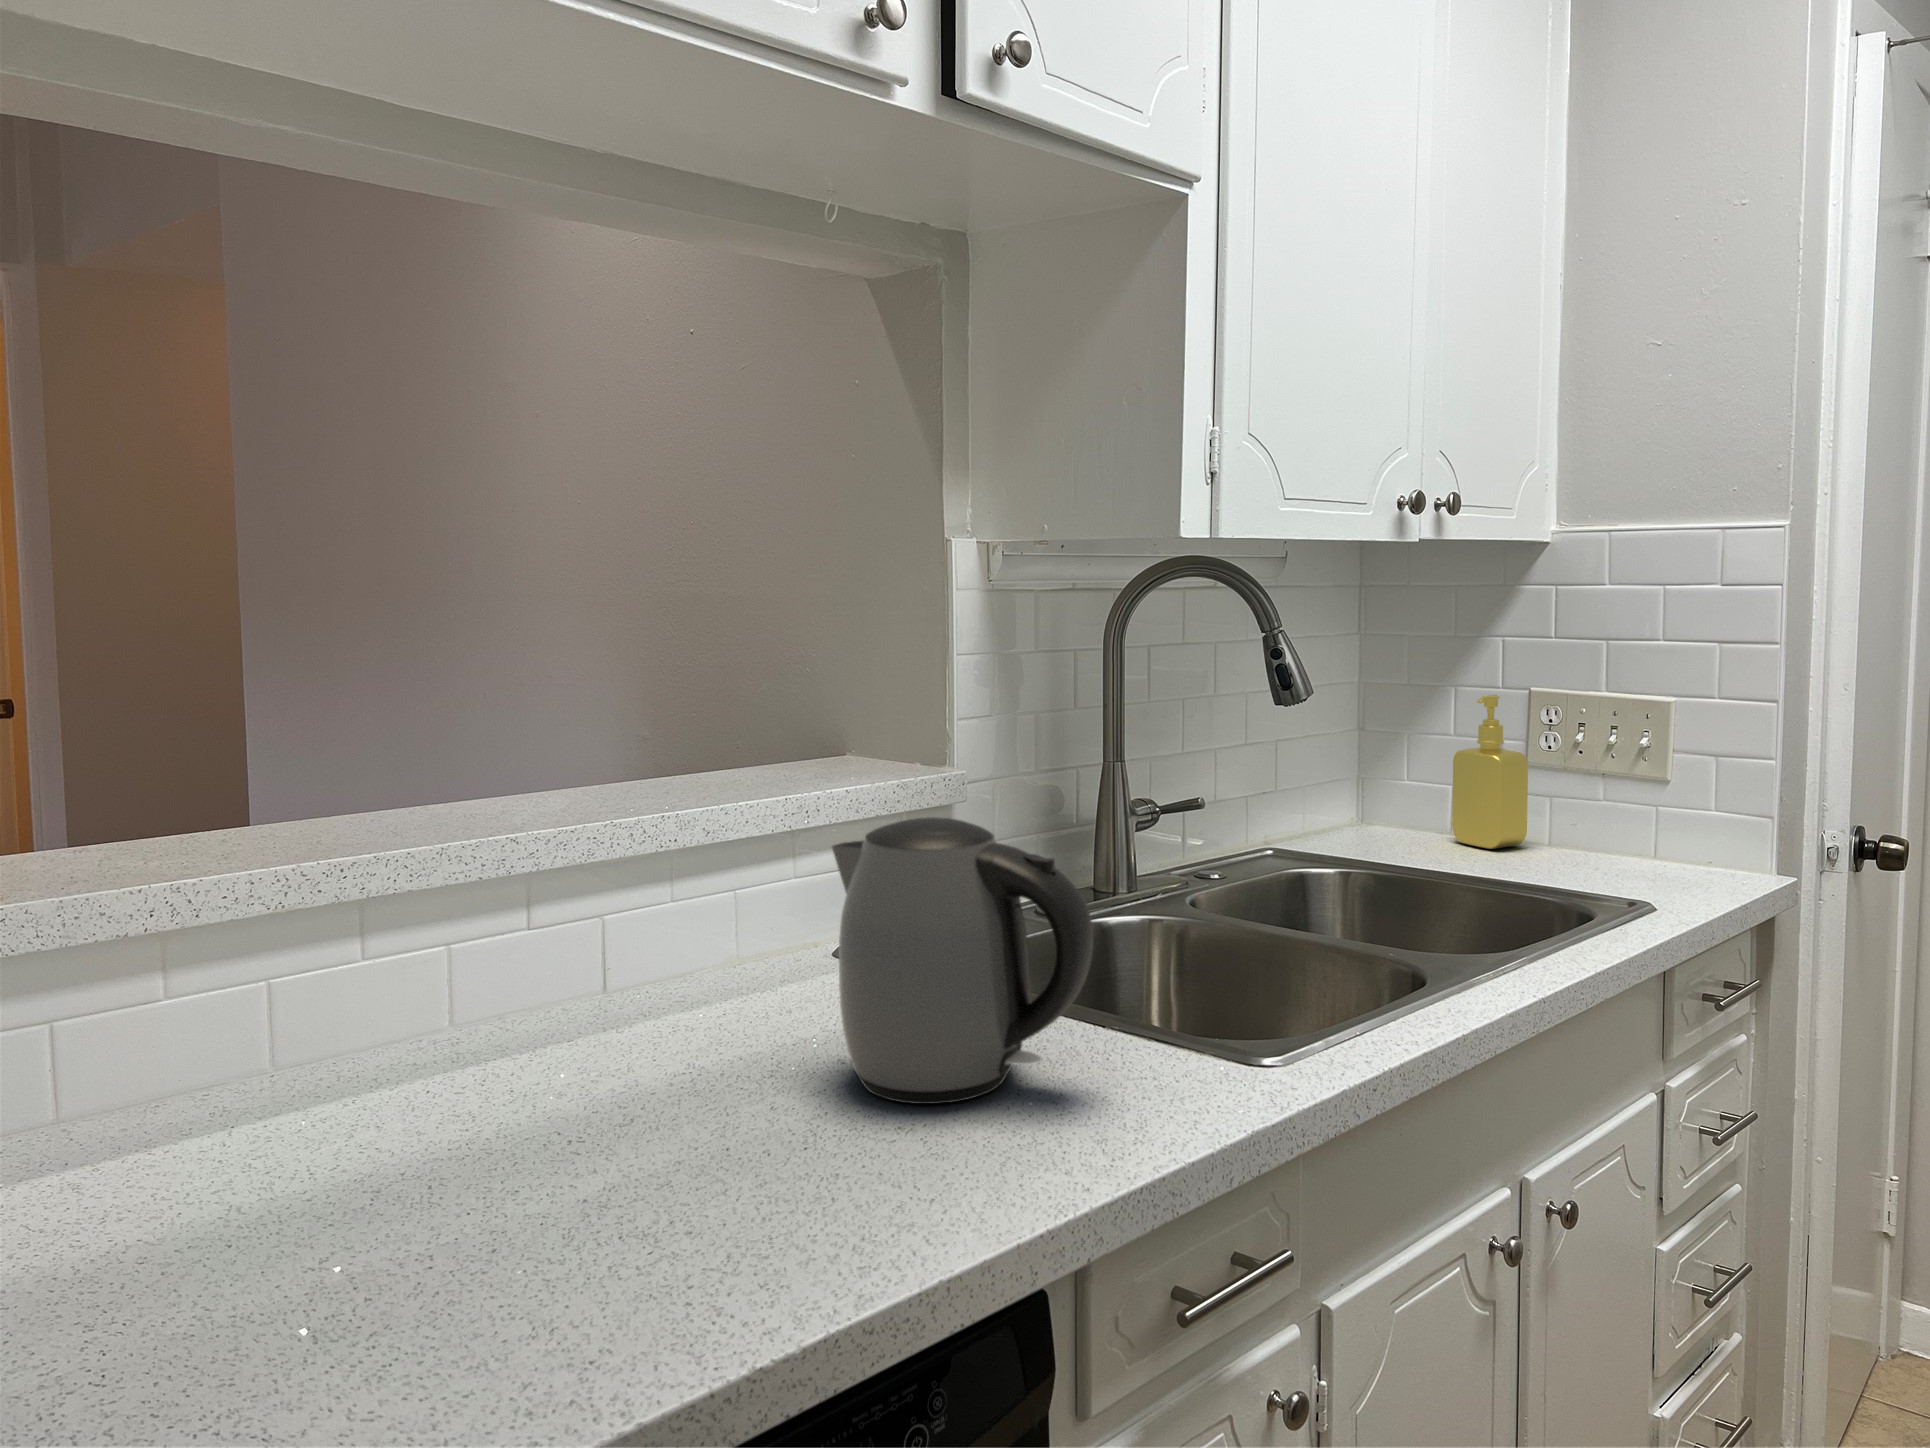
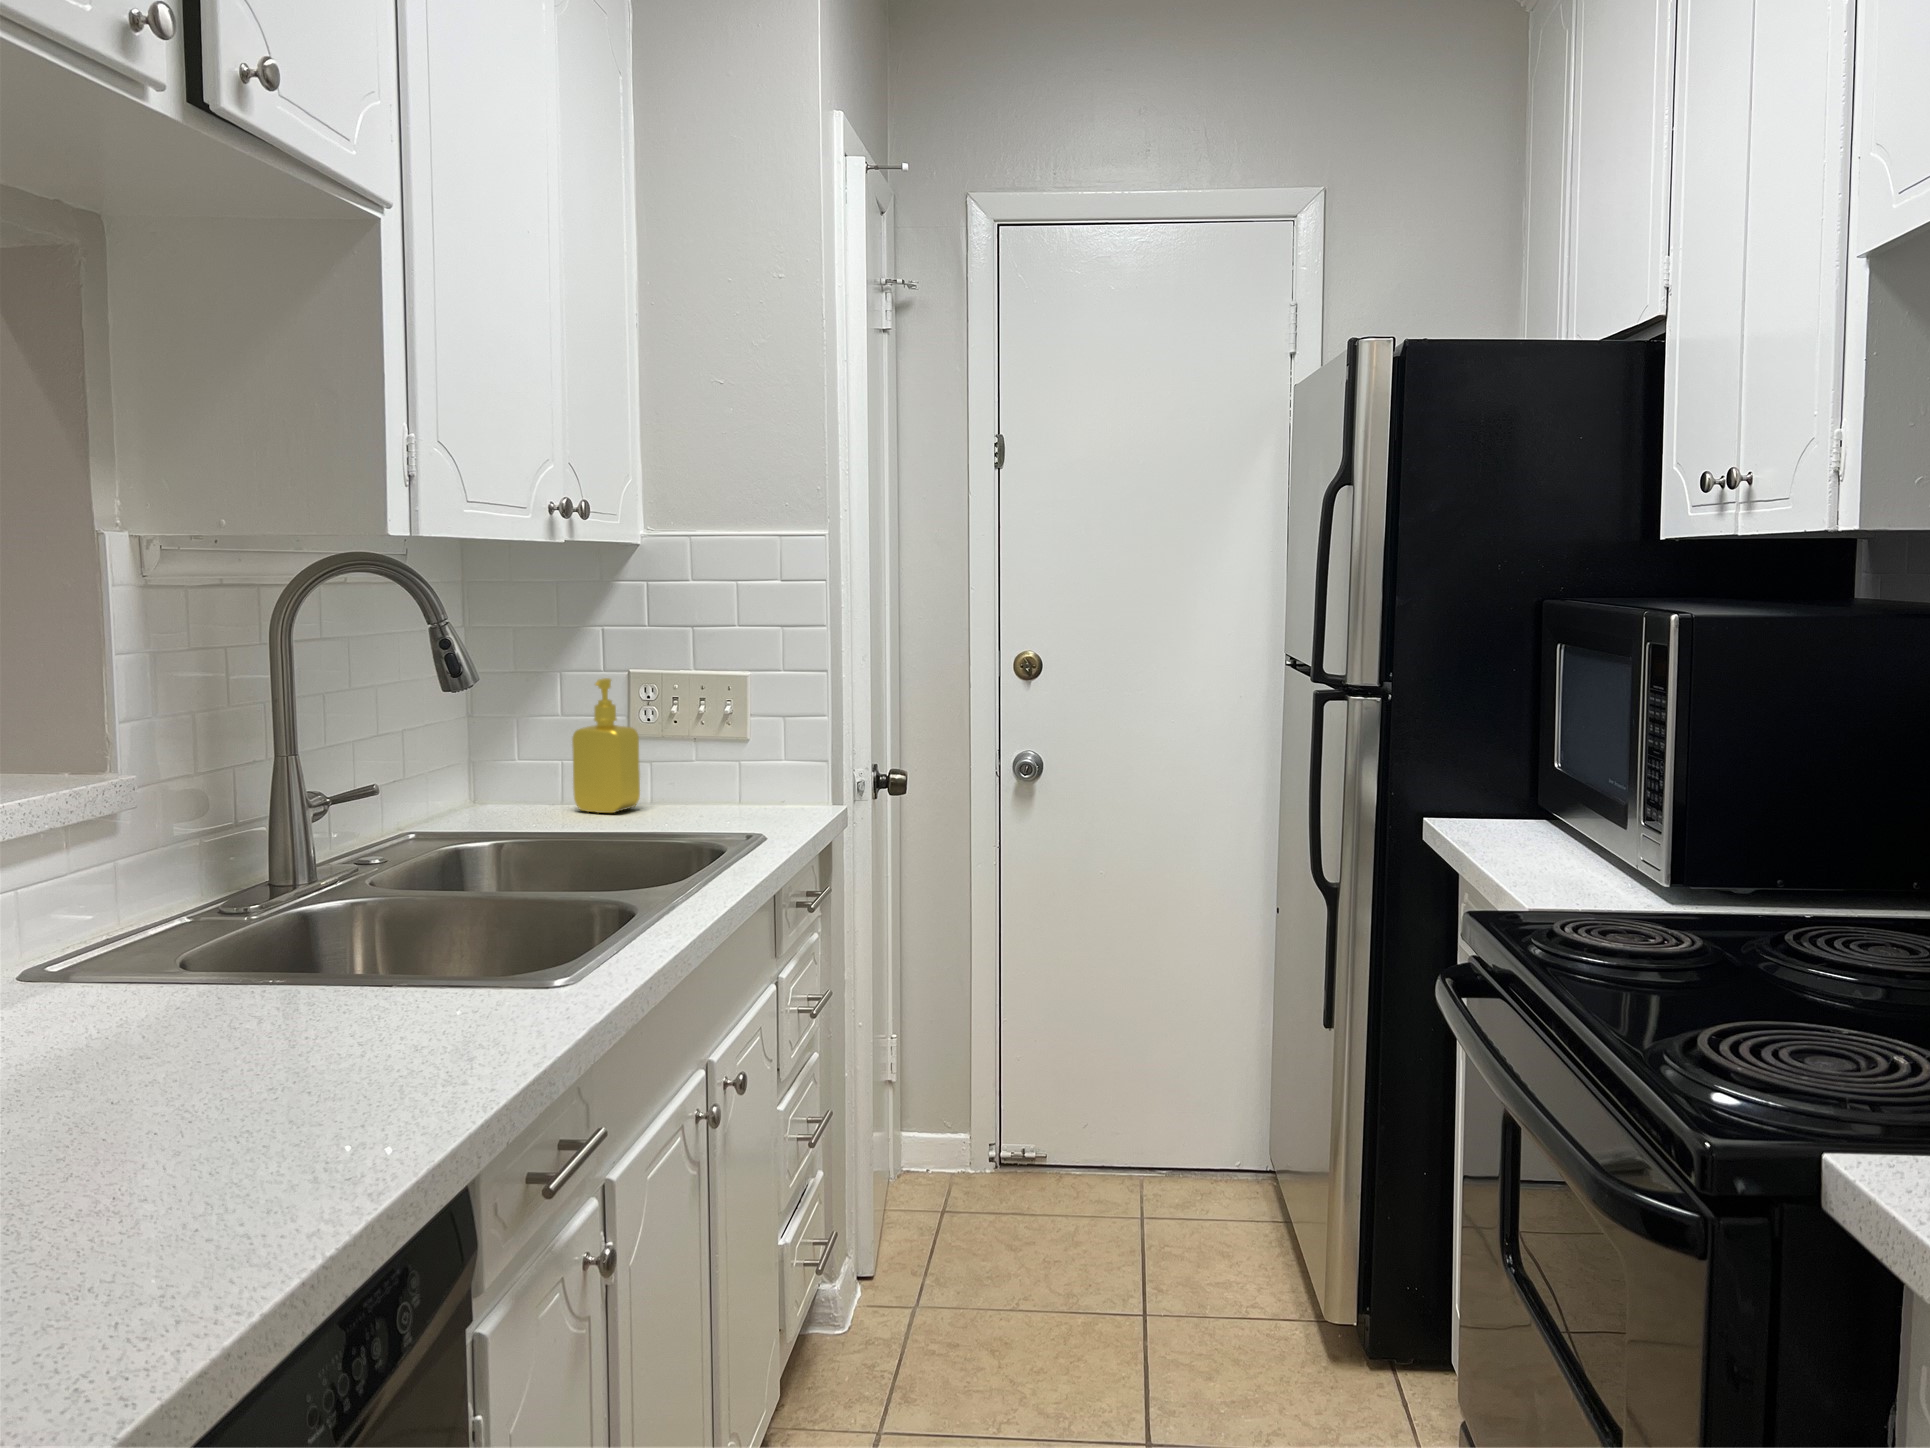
kettle: present [832,817,1093,1104] -> none [108,808,410,1084]

